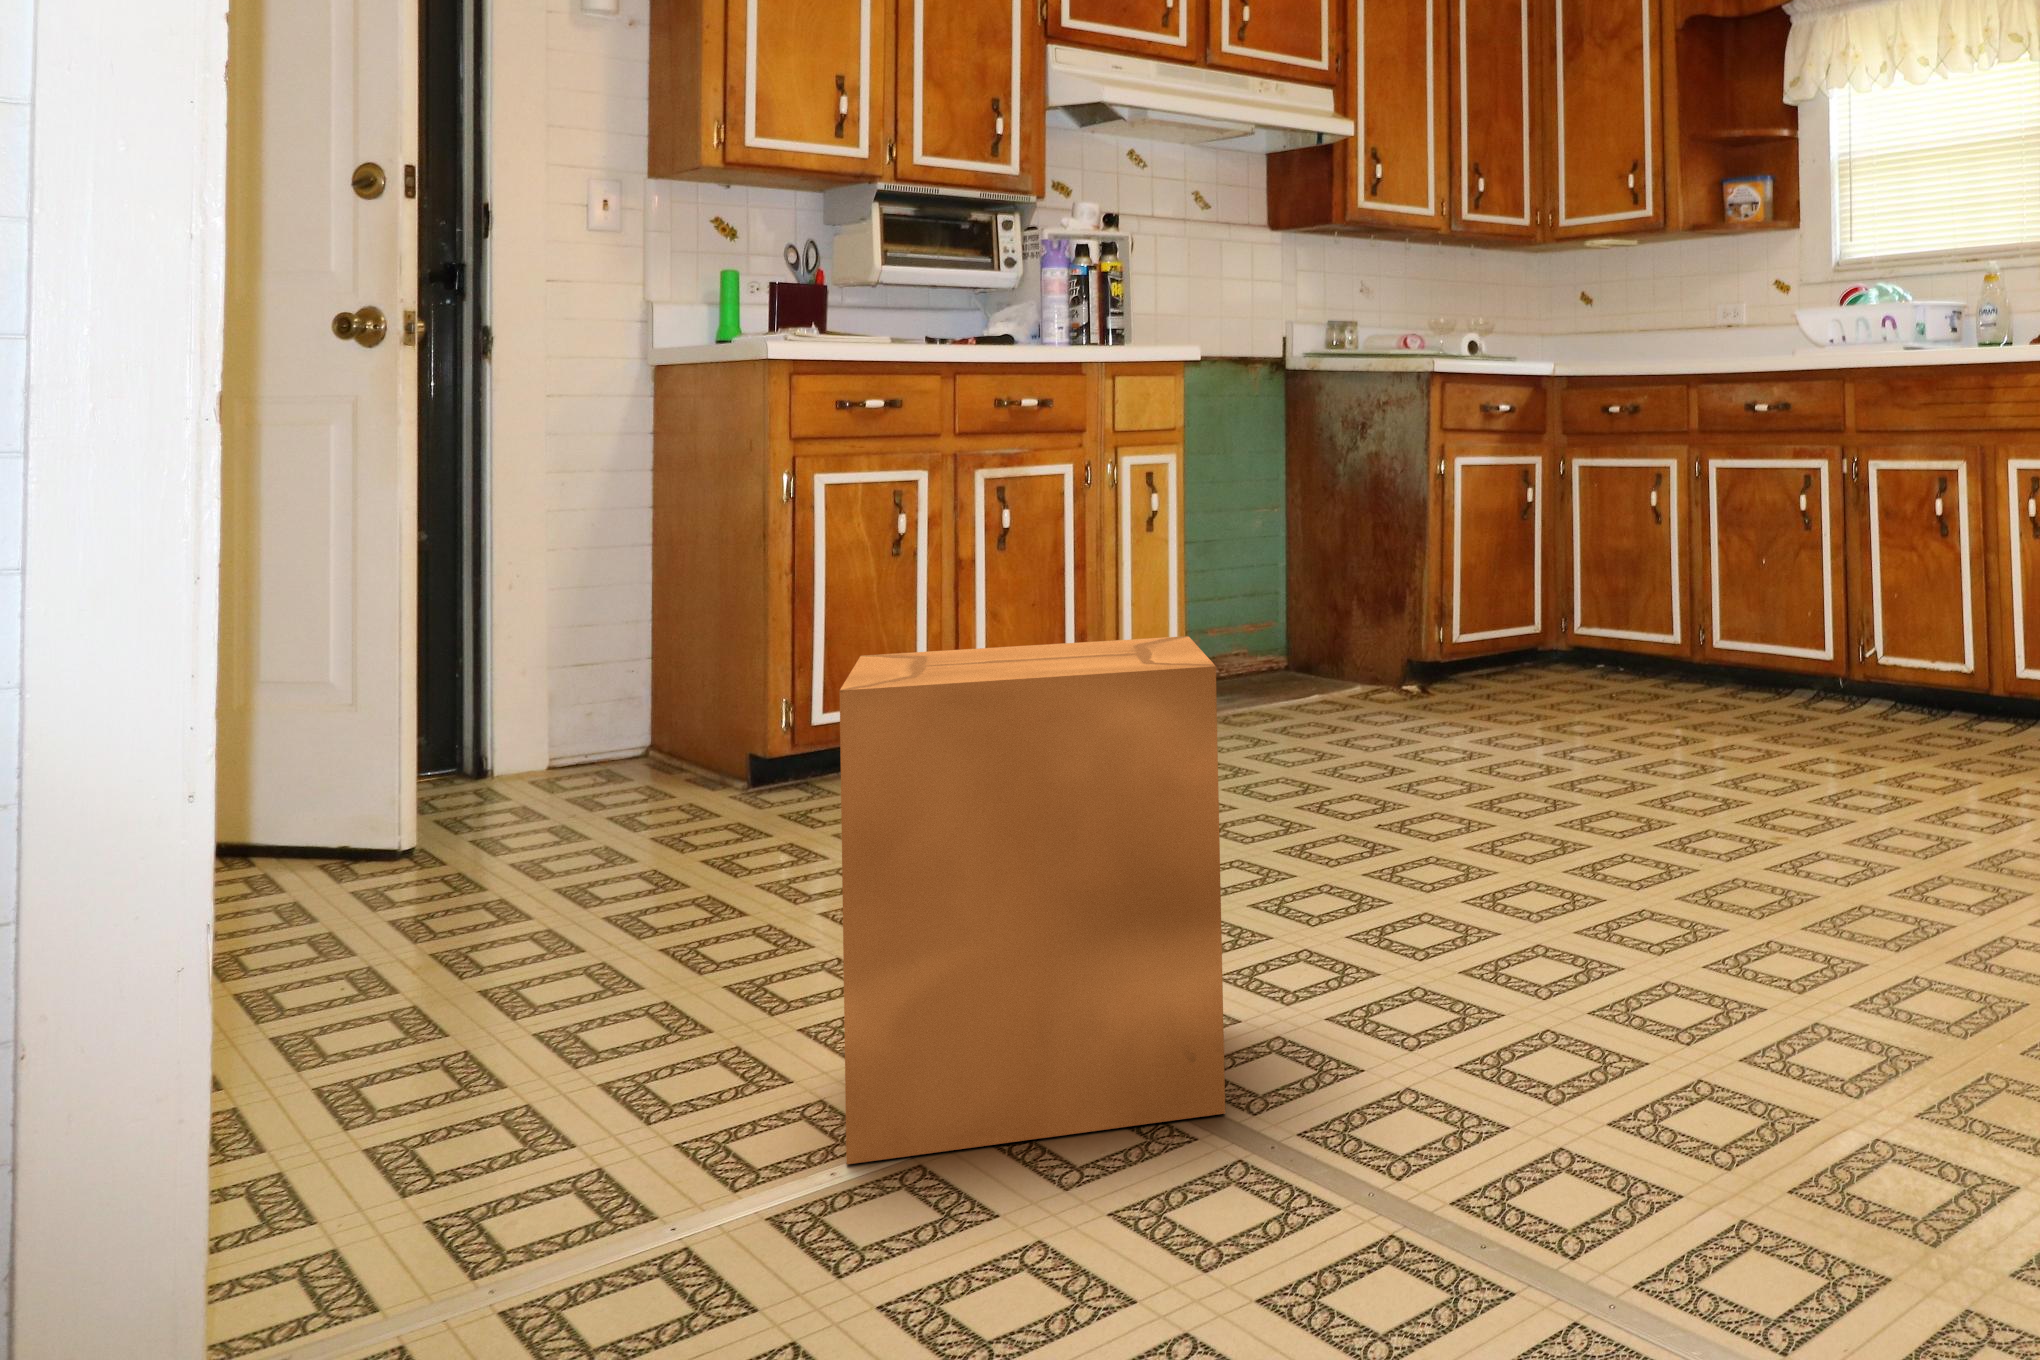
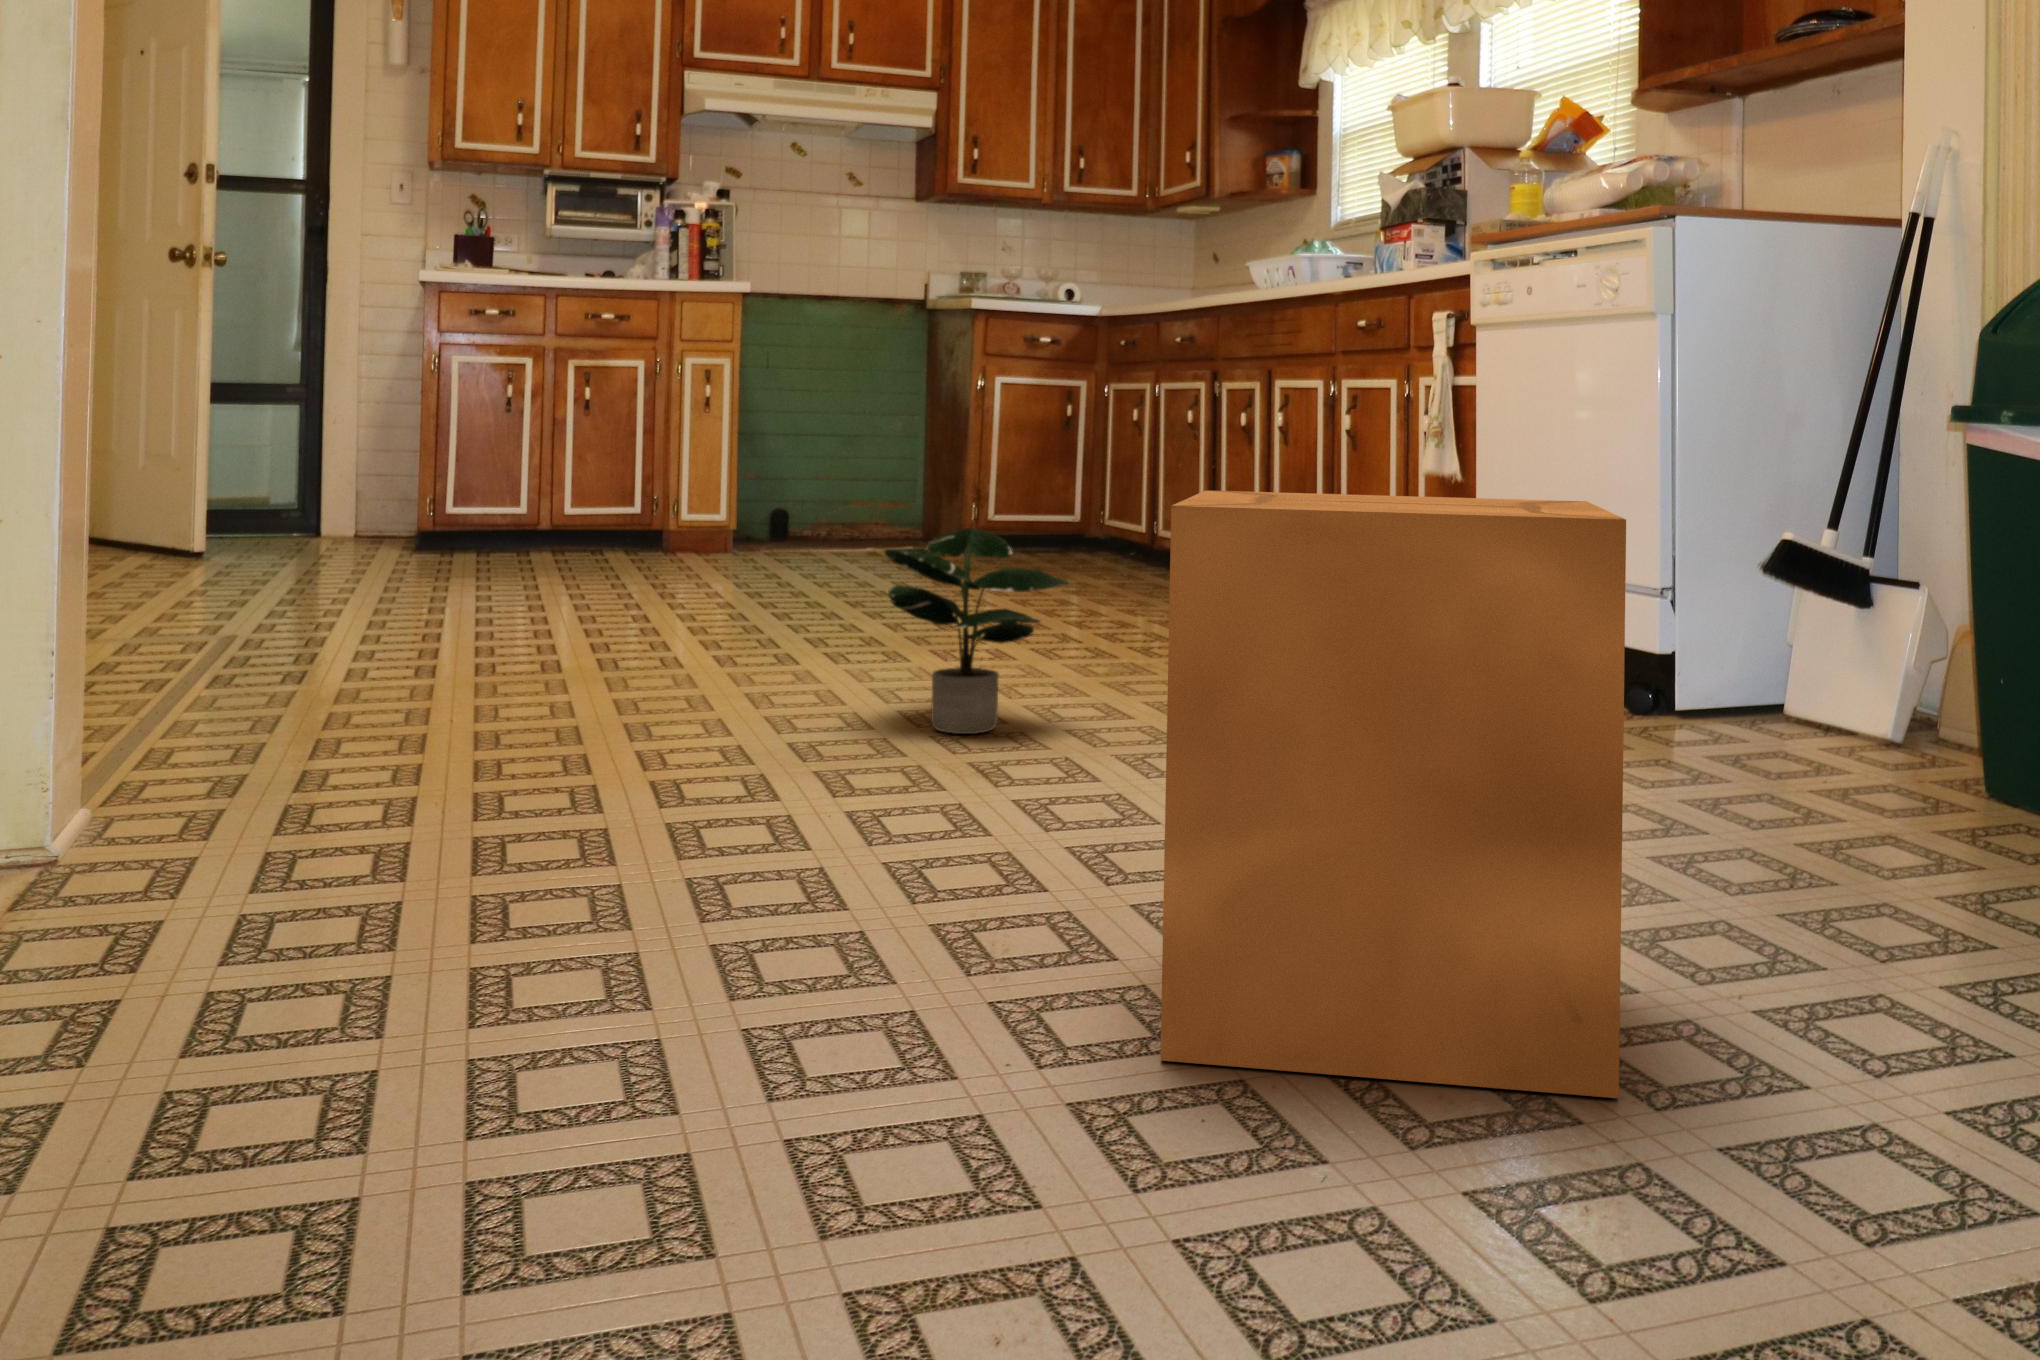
potted plant: none [492,669,704,882] -> present [885,528,1071,734]

